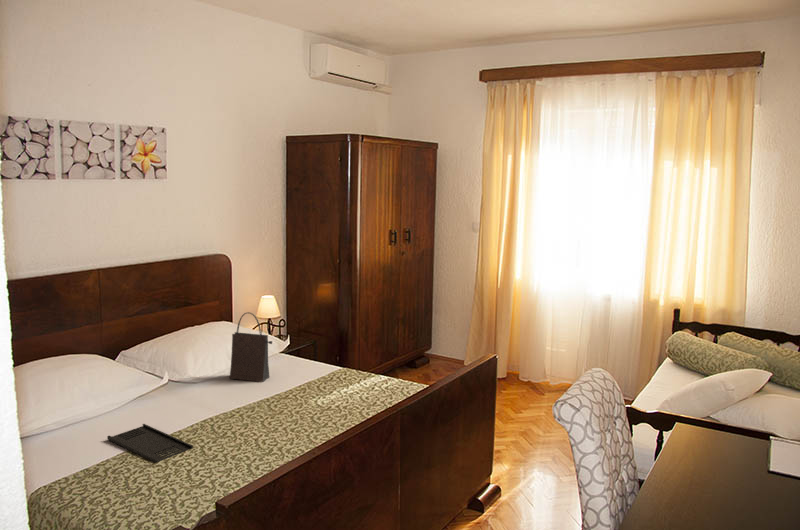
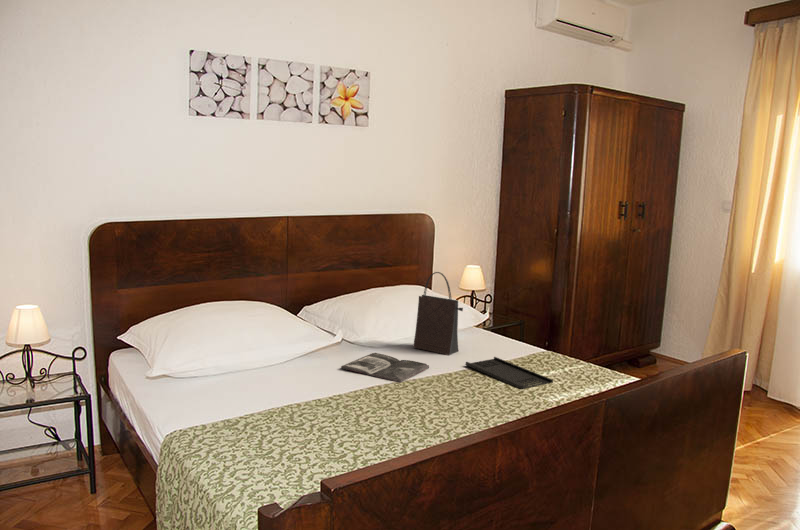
magazine: none [171,388,249,413] -> present [341,353,429,382]
tray: present [107,424,193,463] -> present [466,357,553,389]

